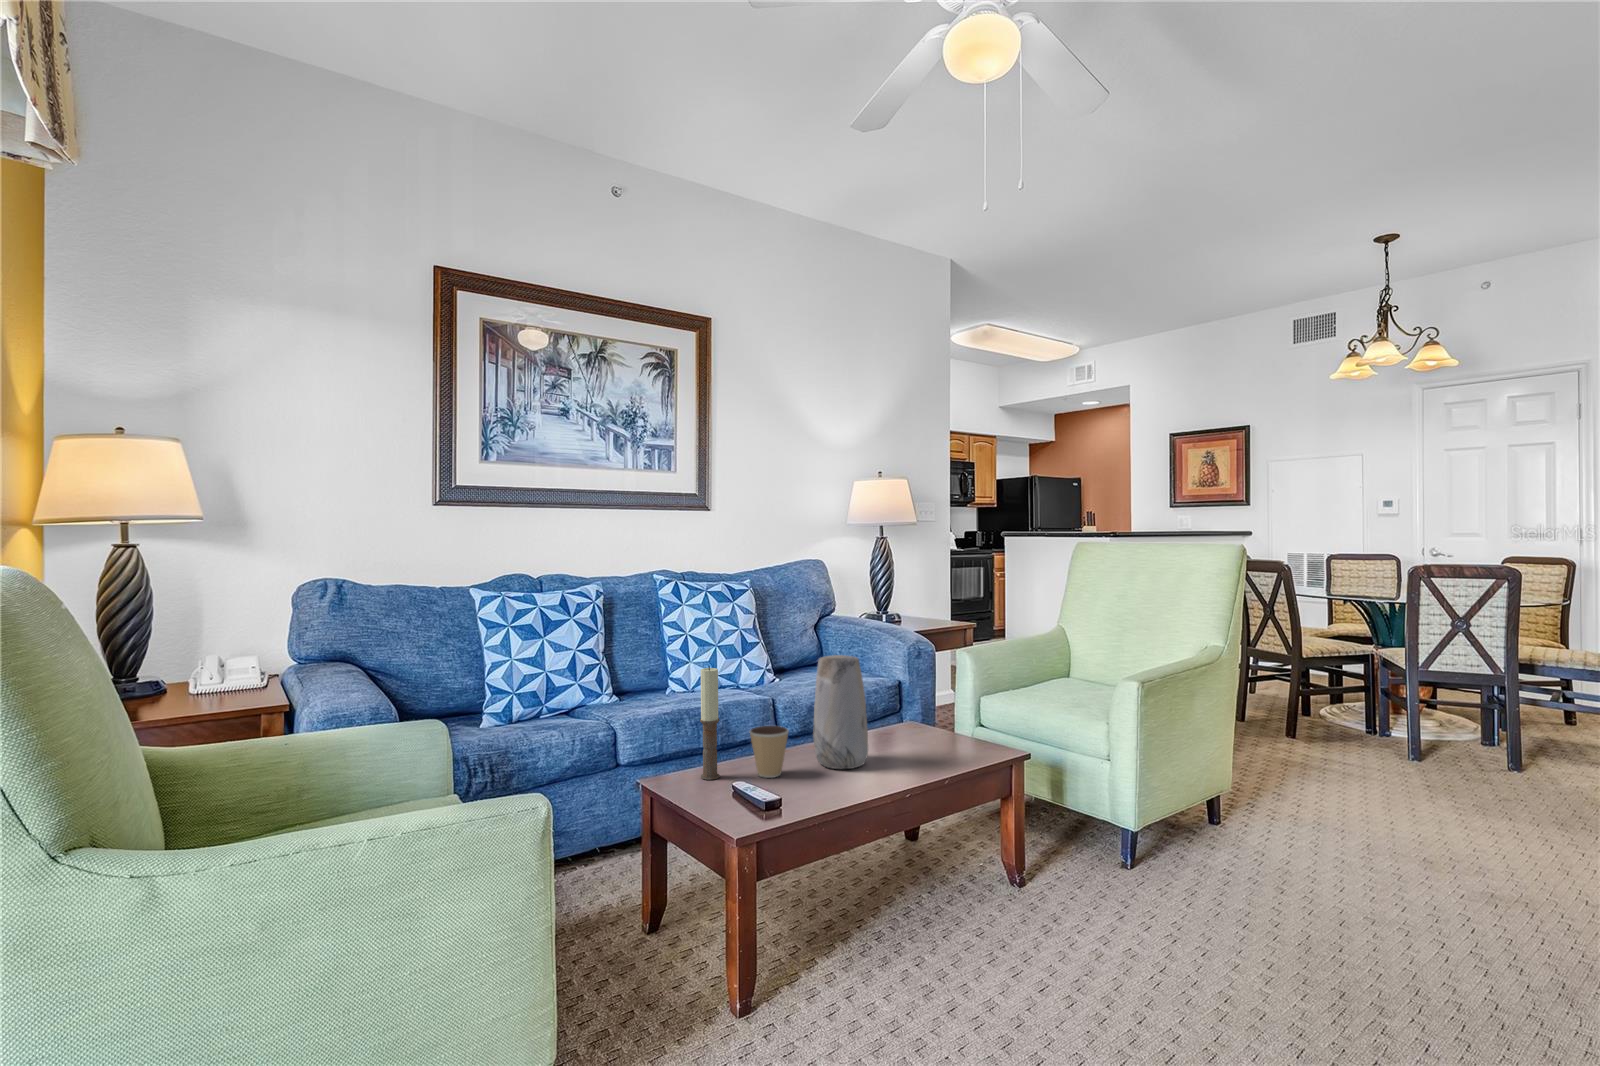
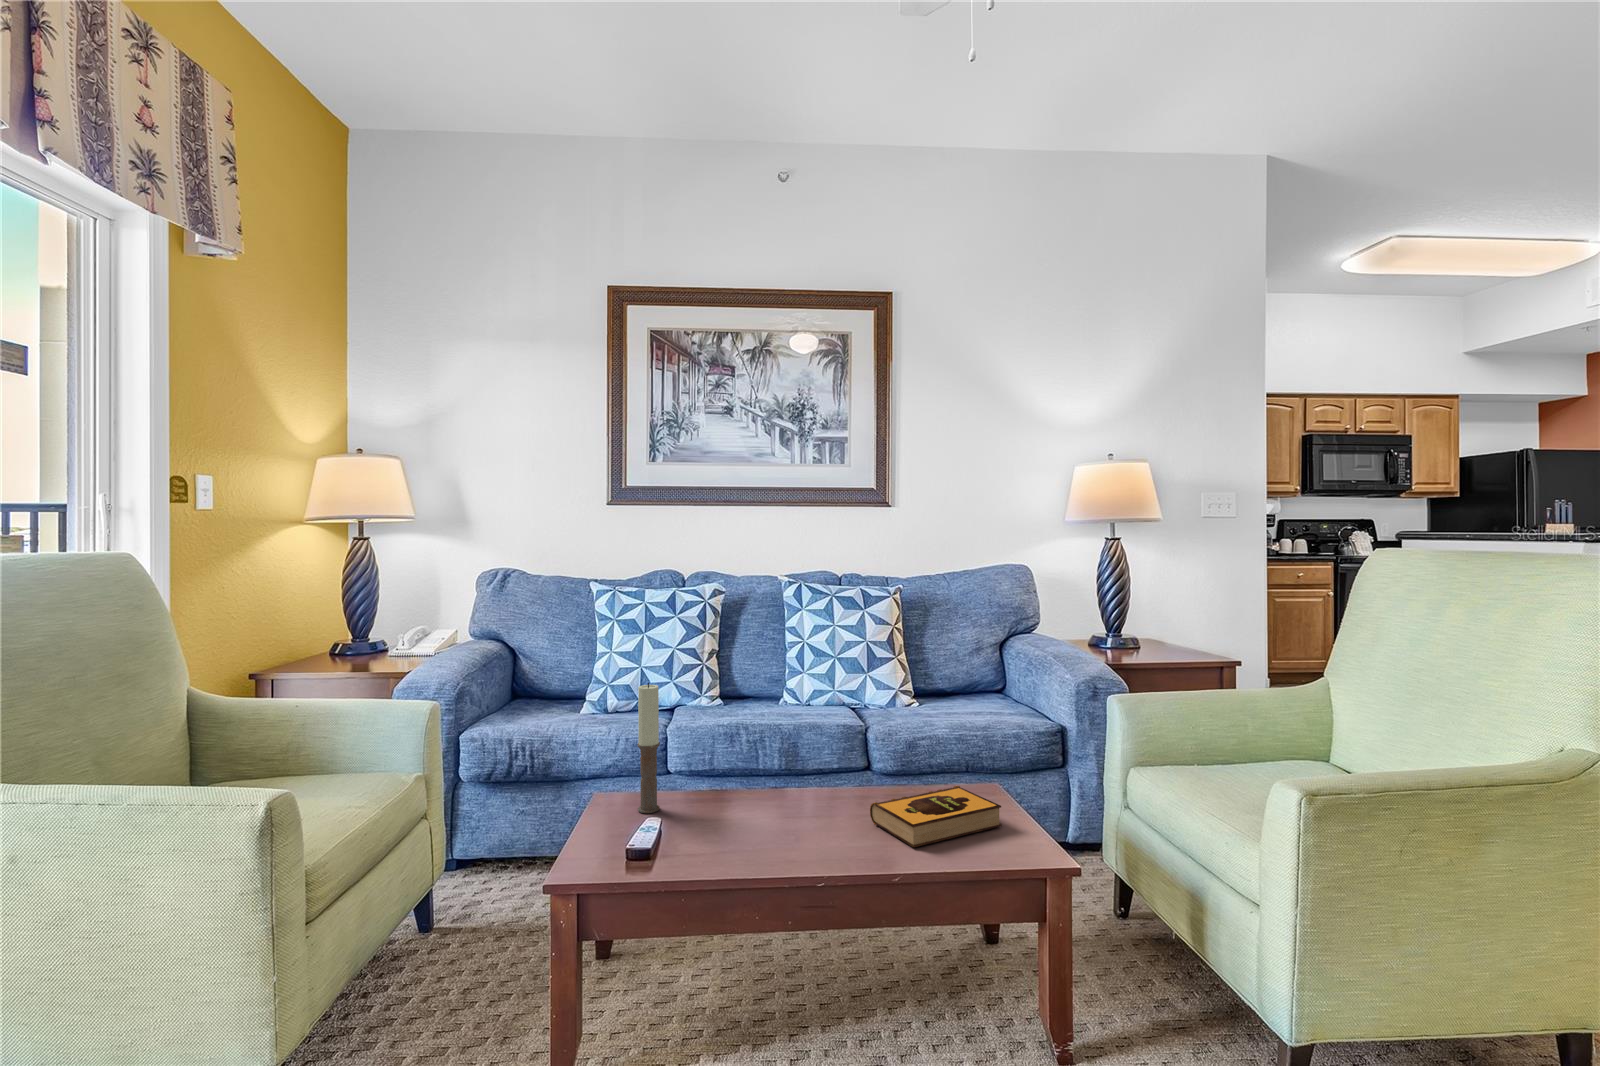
vase: present [813,655,868,769] -> none [768,686,837,836]
hardback book: none [880,721,958,759] -> present [870,786,1002,847]
coffee cup: present [750,726,789,778] -> none [681,761,729,826]

